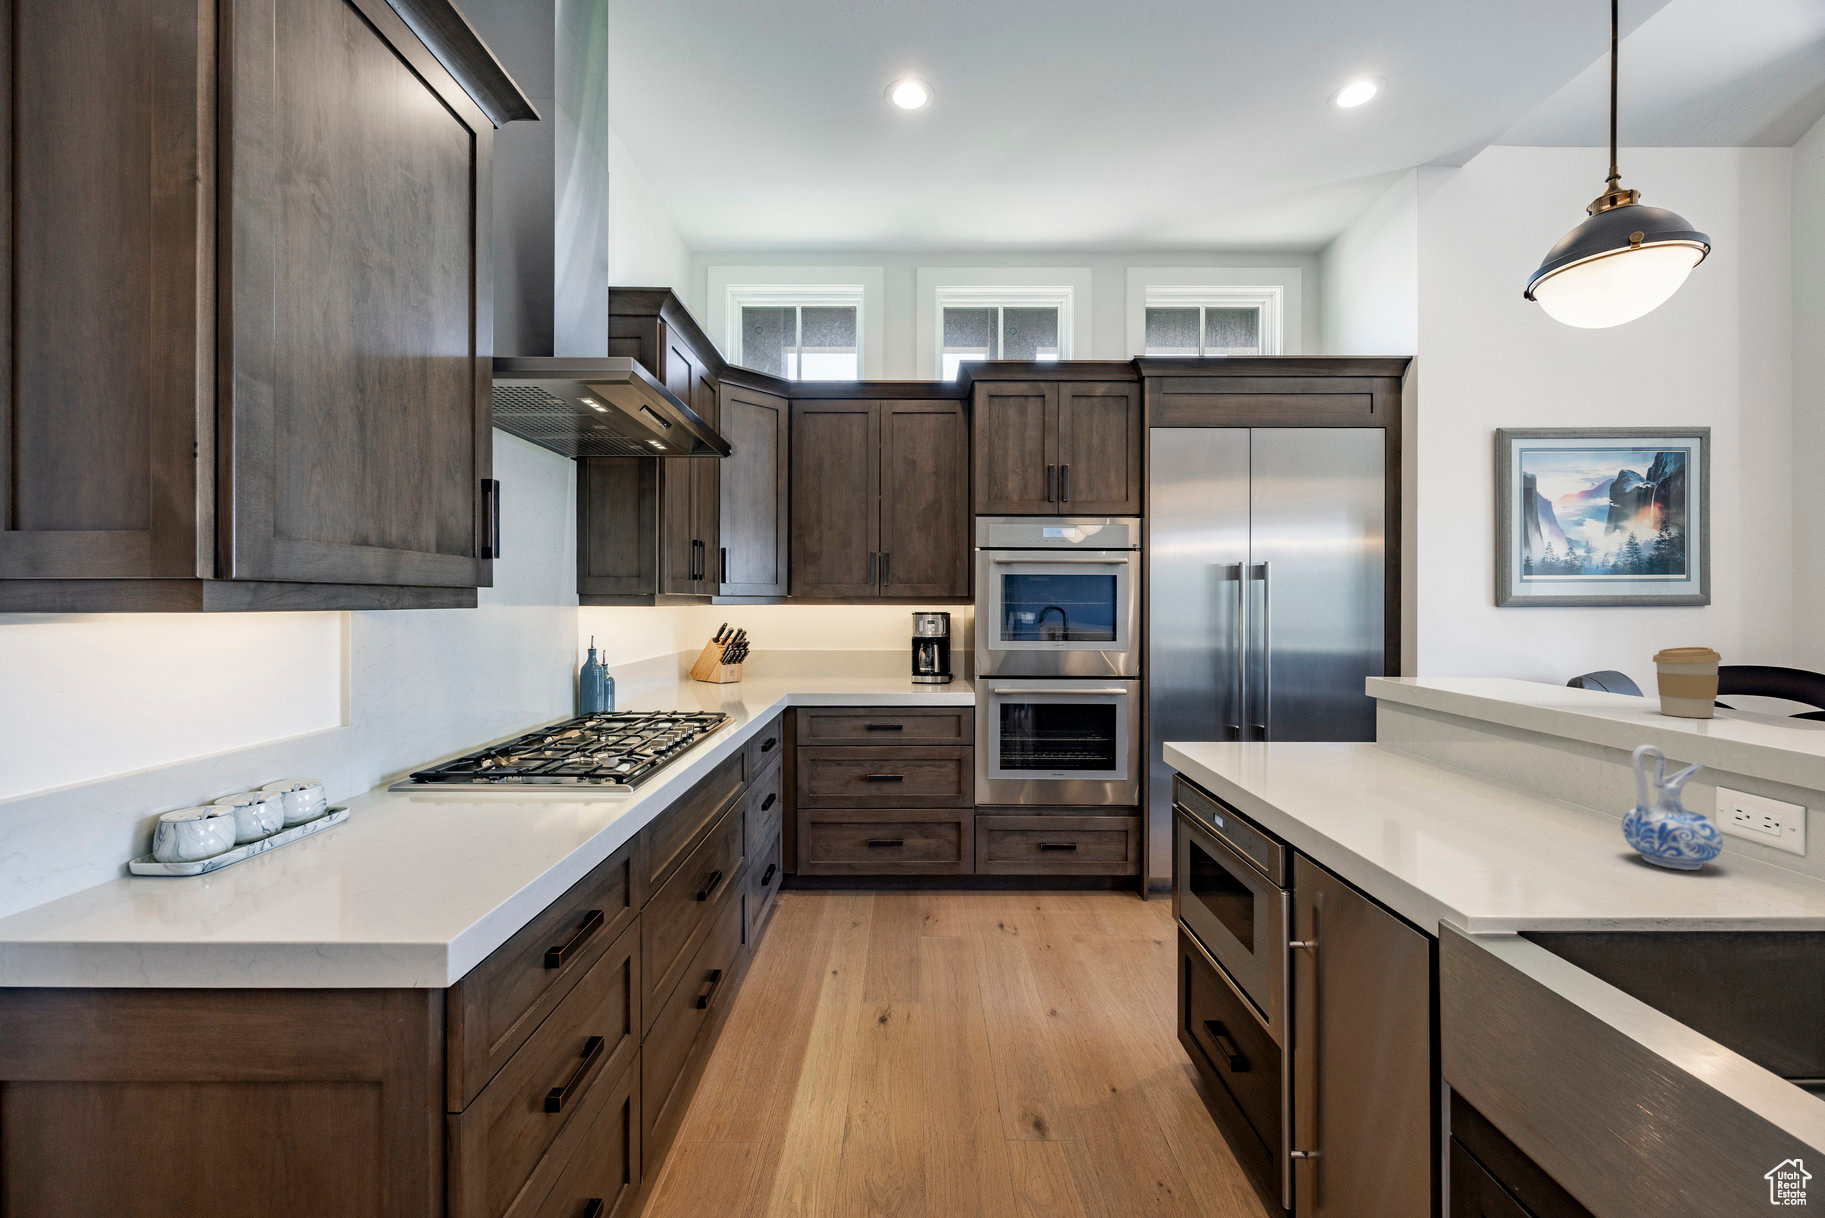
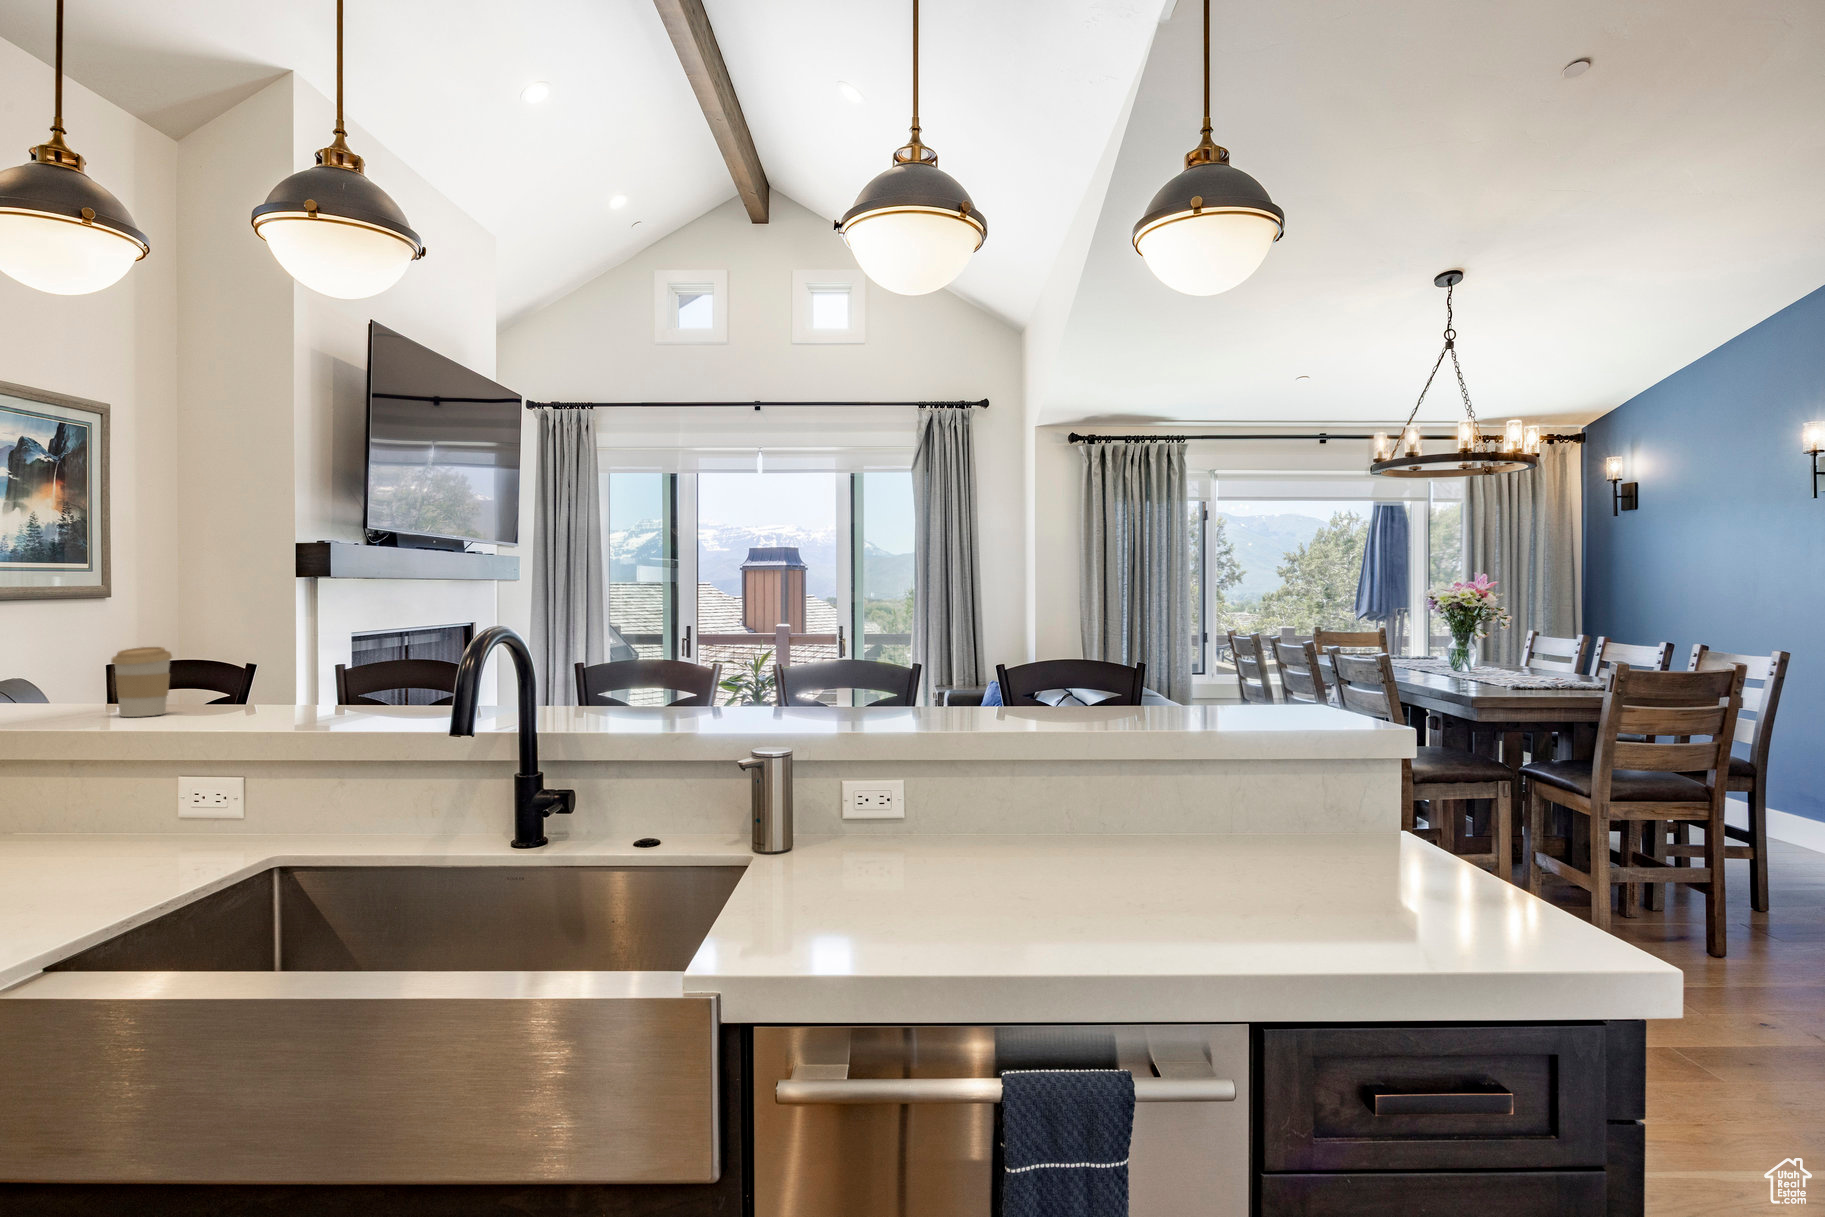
ceramic pitcher: present [1622,745,1723,870] -> none [108,747,195,862]

